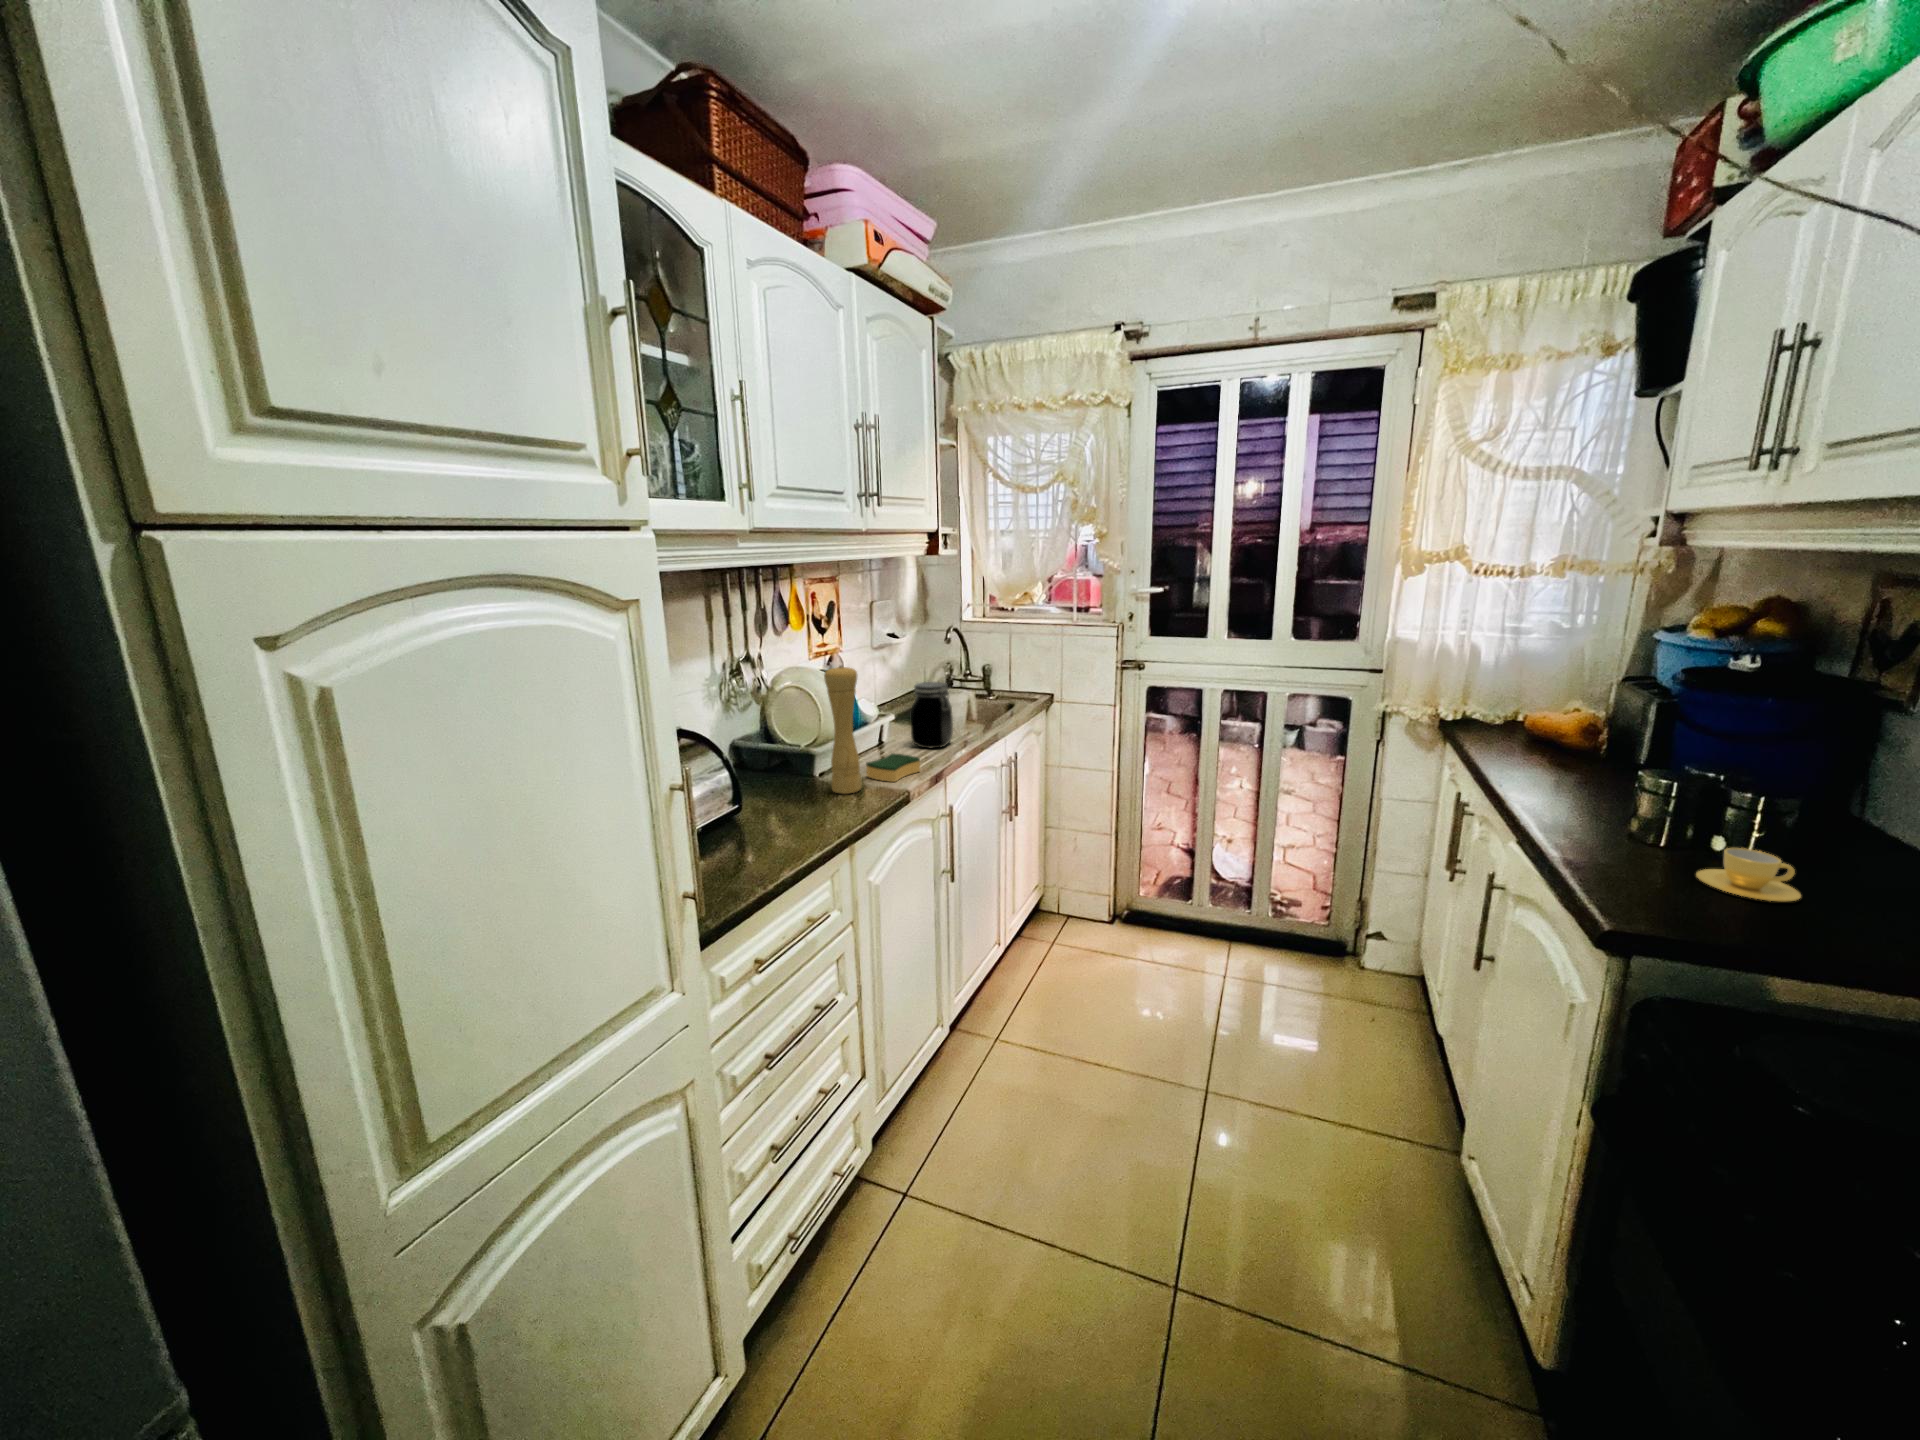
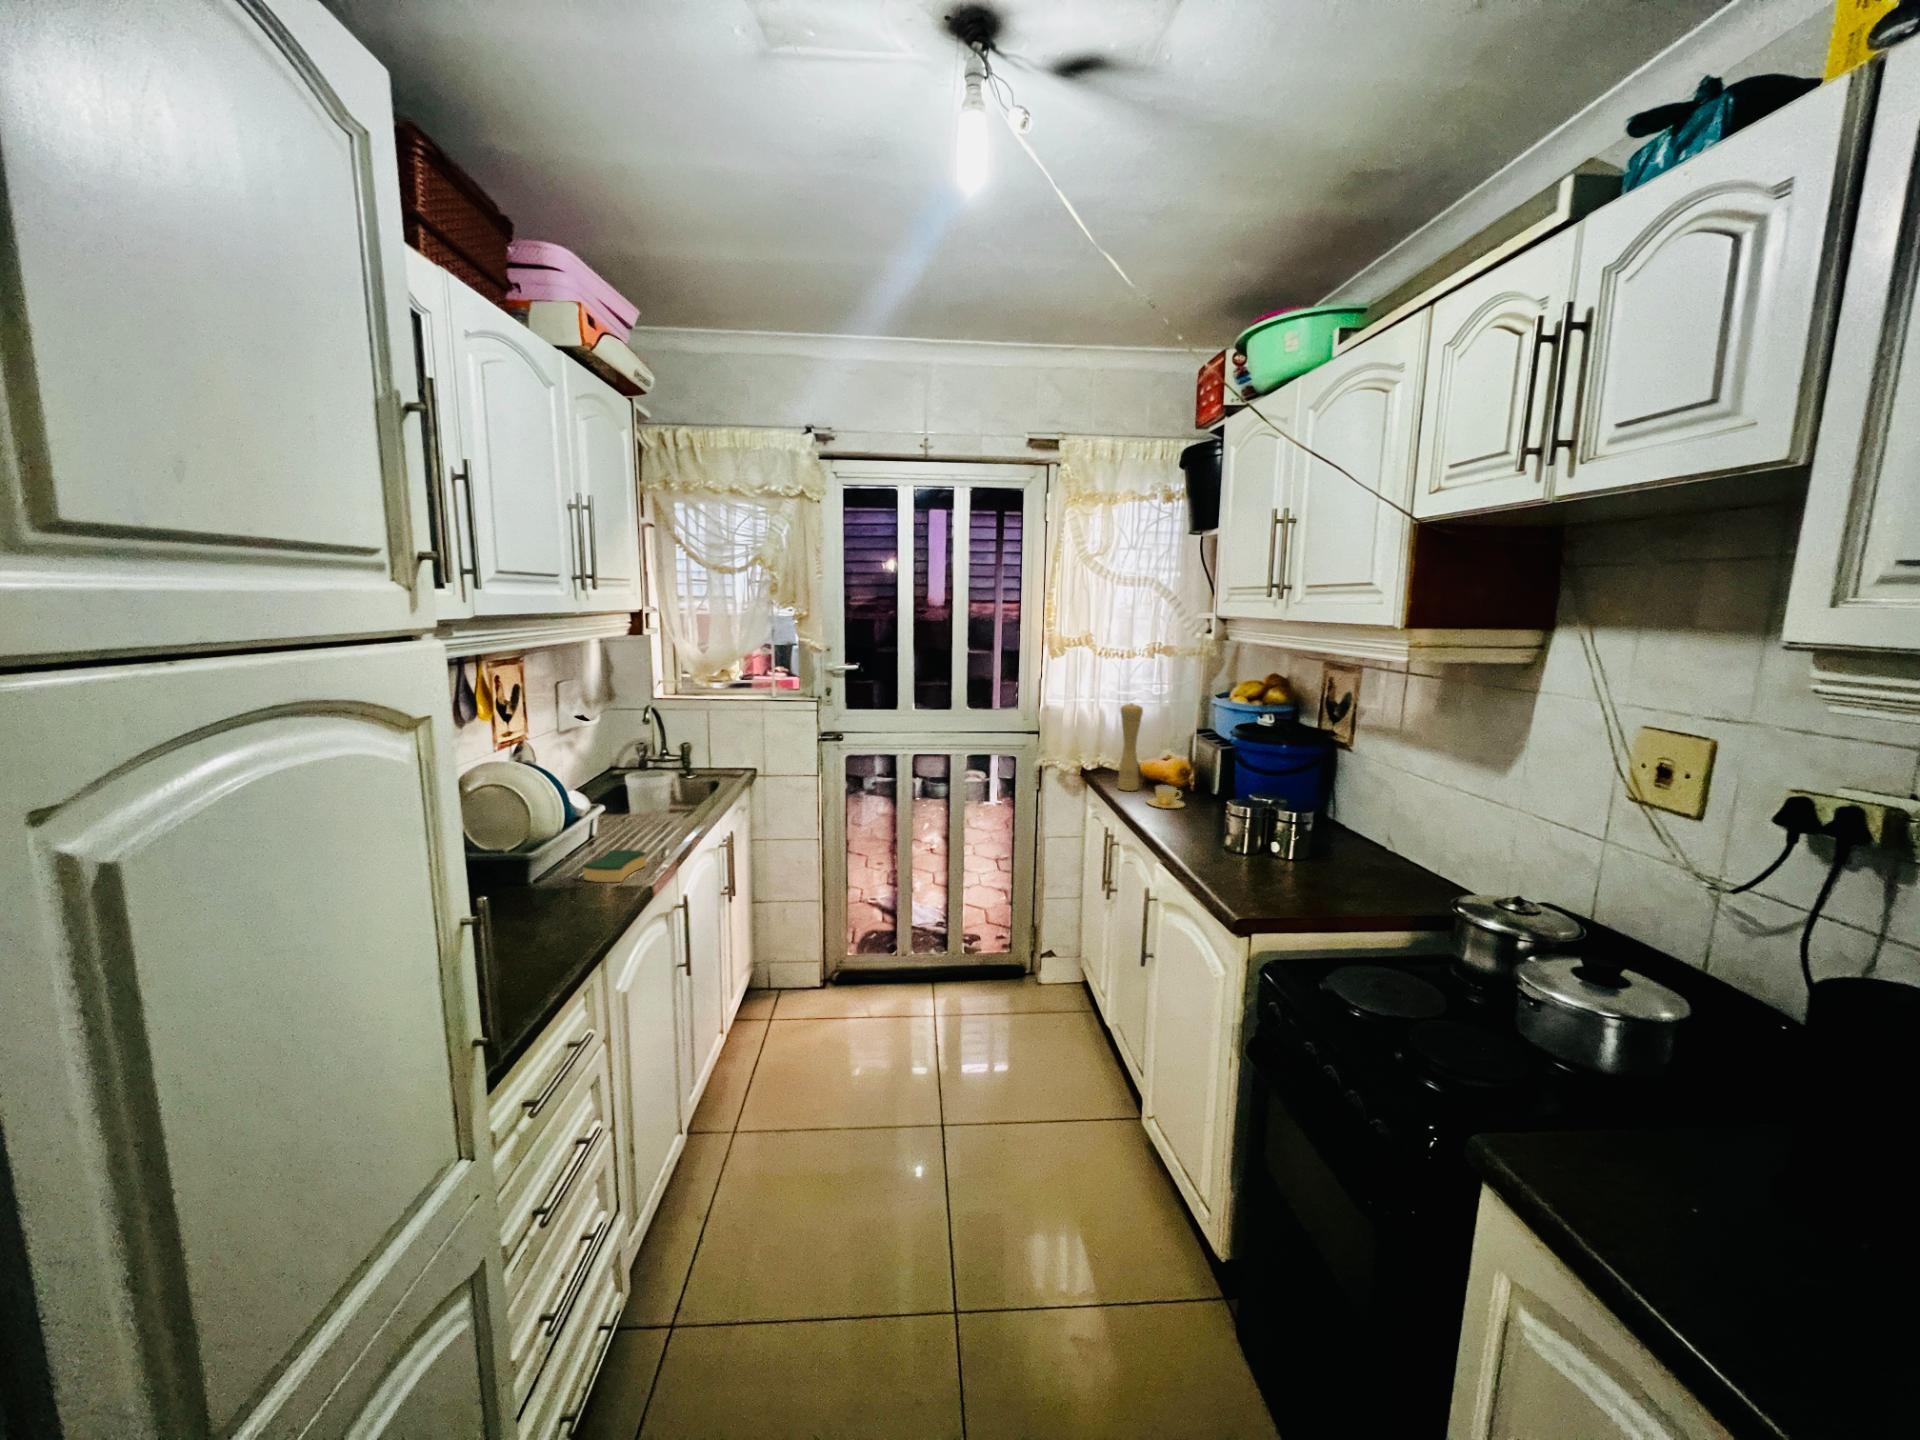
pepper mill: present [824,666,862,794] -> present [1118,703,1143,791]
jar: present [911,682,953,748] -> none [622,767,669,838]
cup: present [1696,848,1801,901] -> present [1147,785,1184,808]

